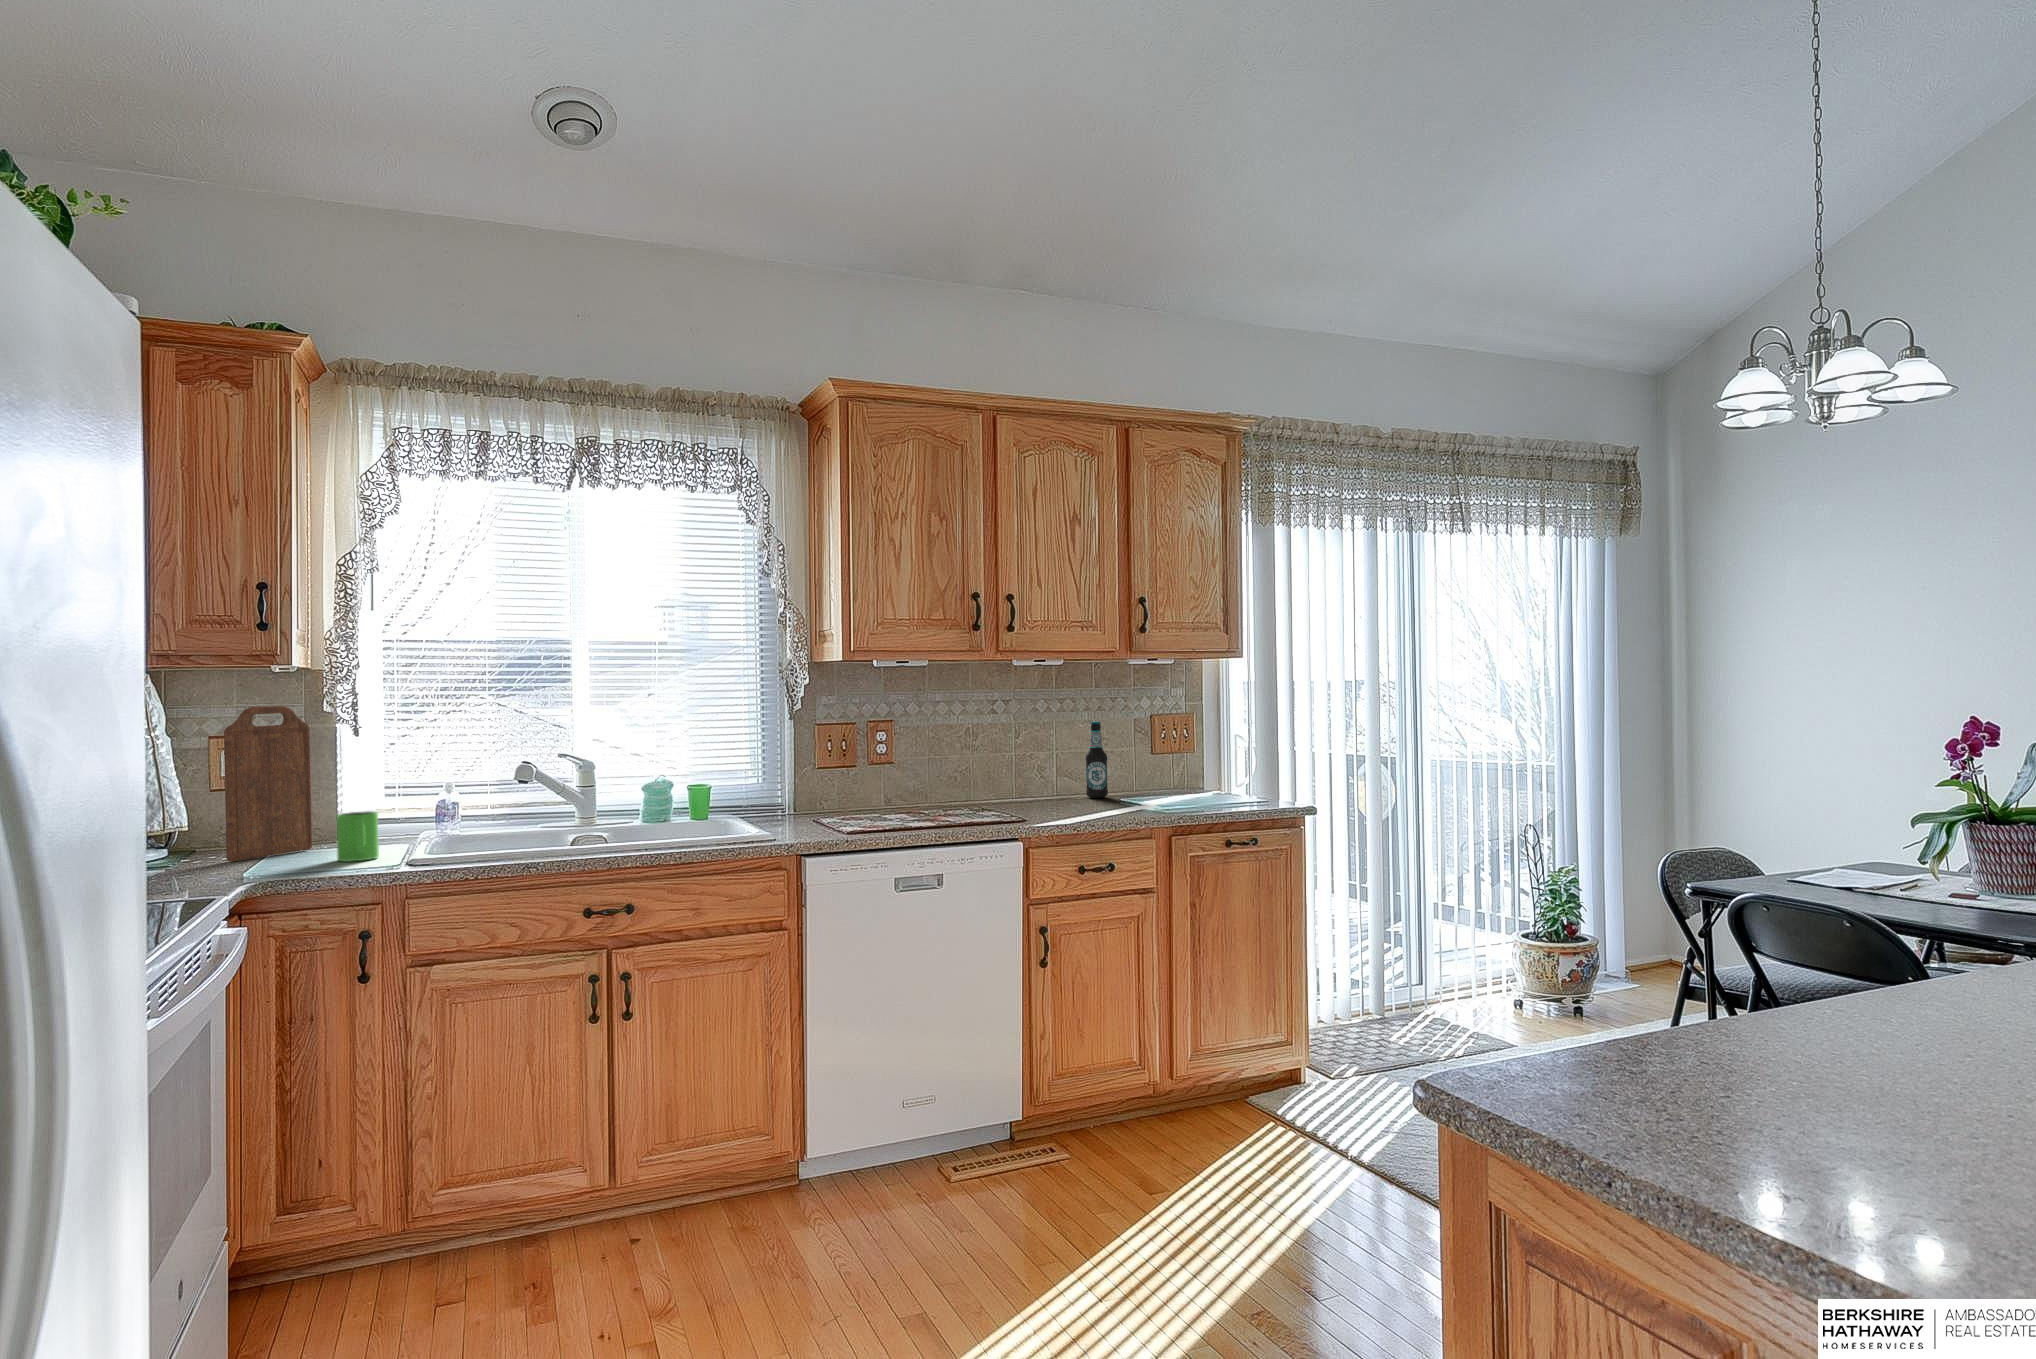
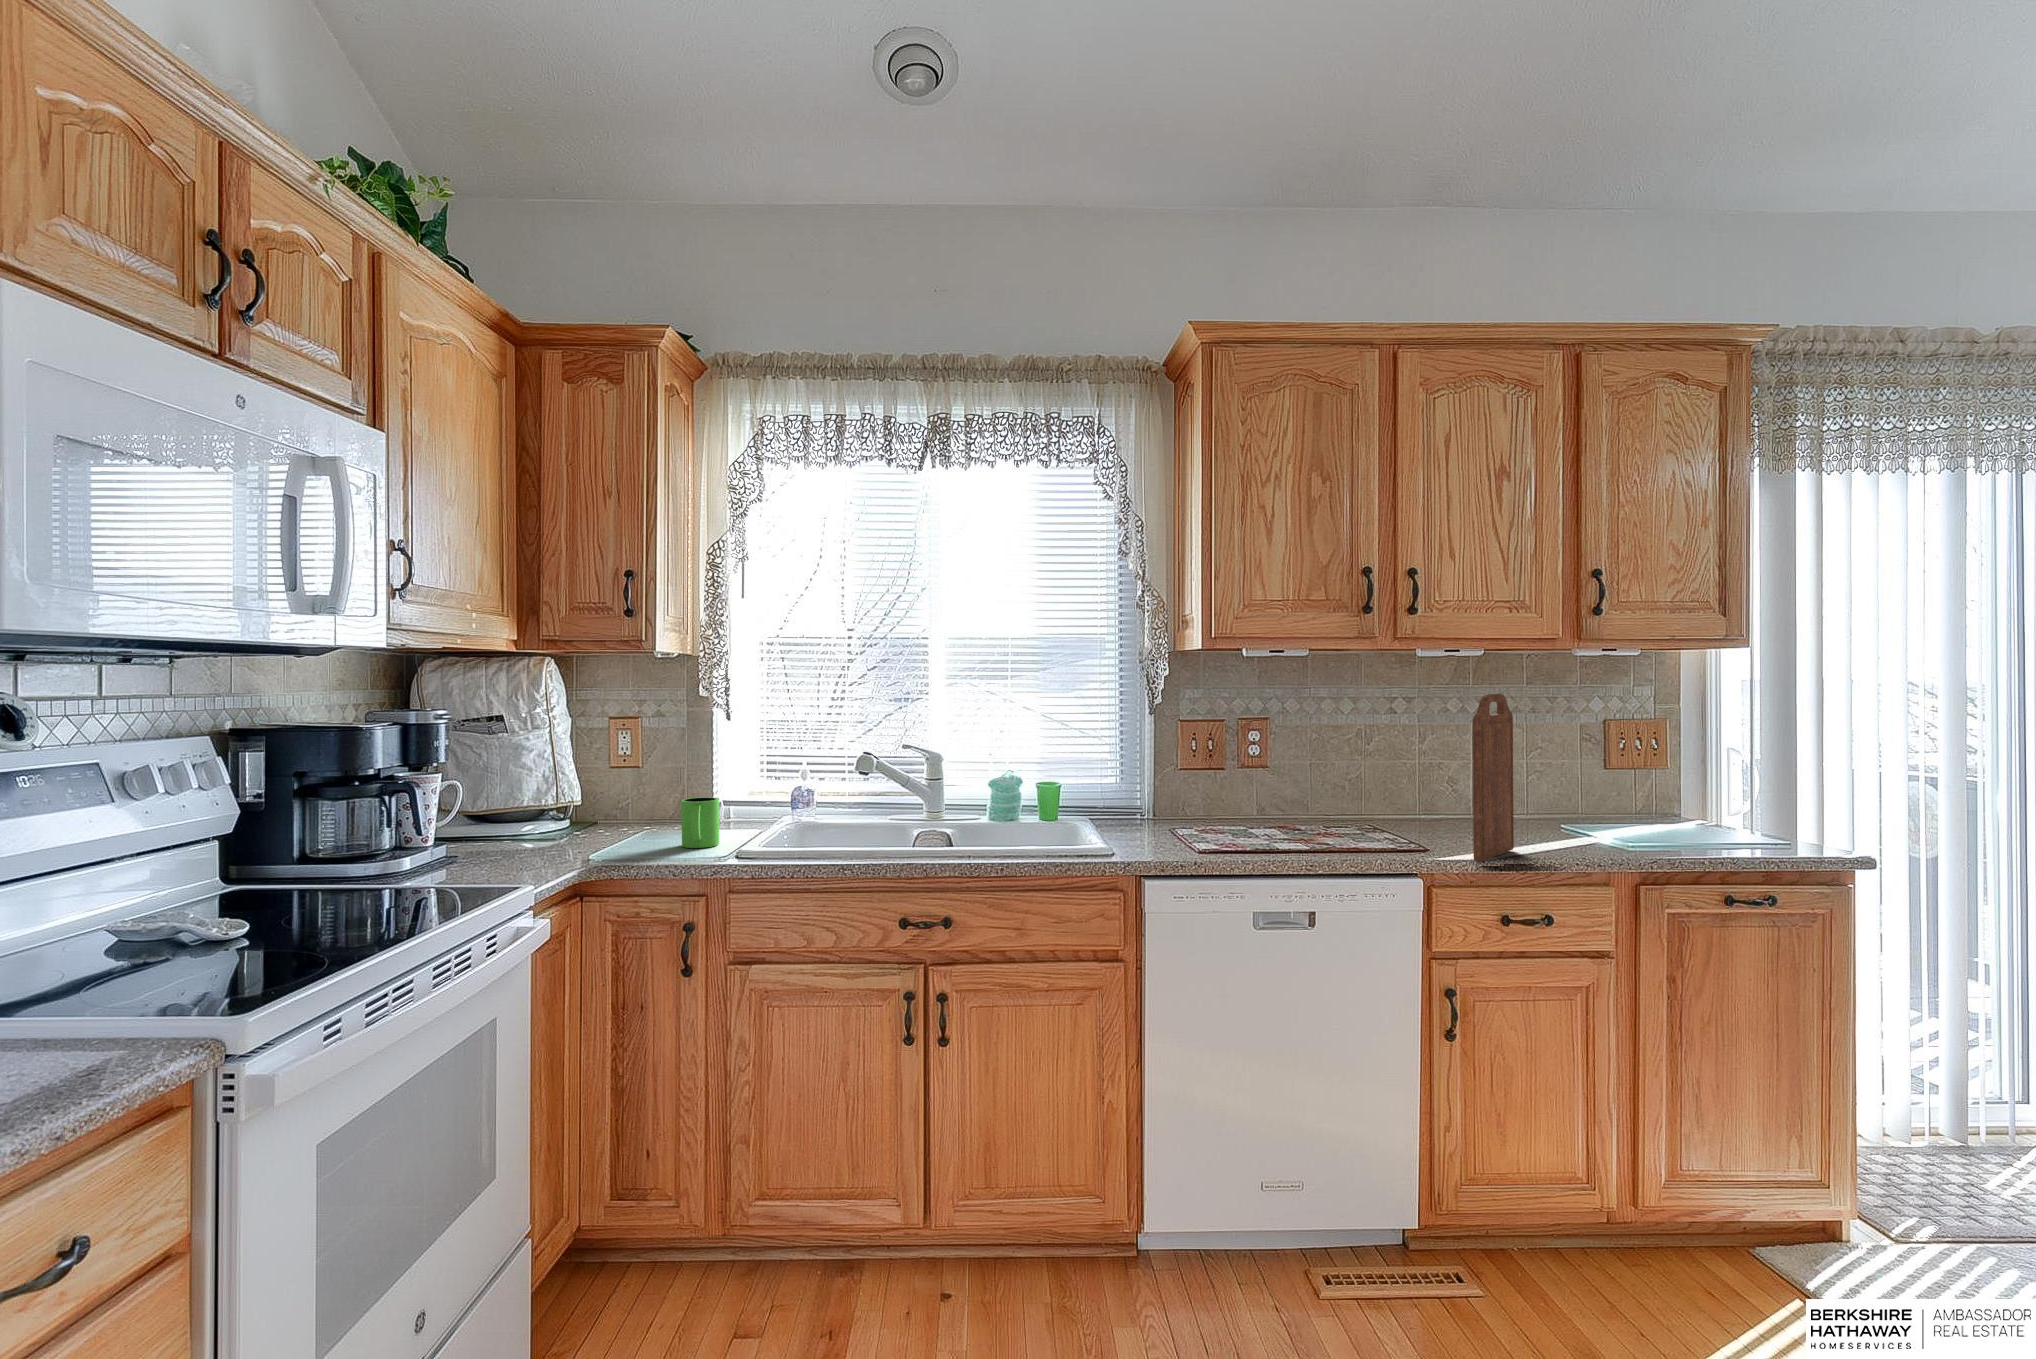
cutting board: present [224,706,312,861] -> present [1473,693,1514,862]
bottle: present [1085,722,1108,798] -> none [1512,726,1542,820]

